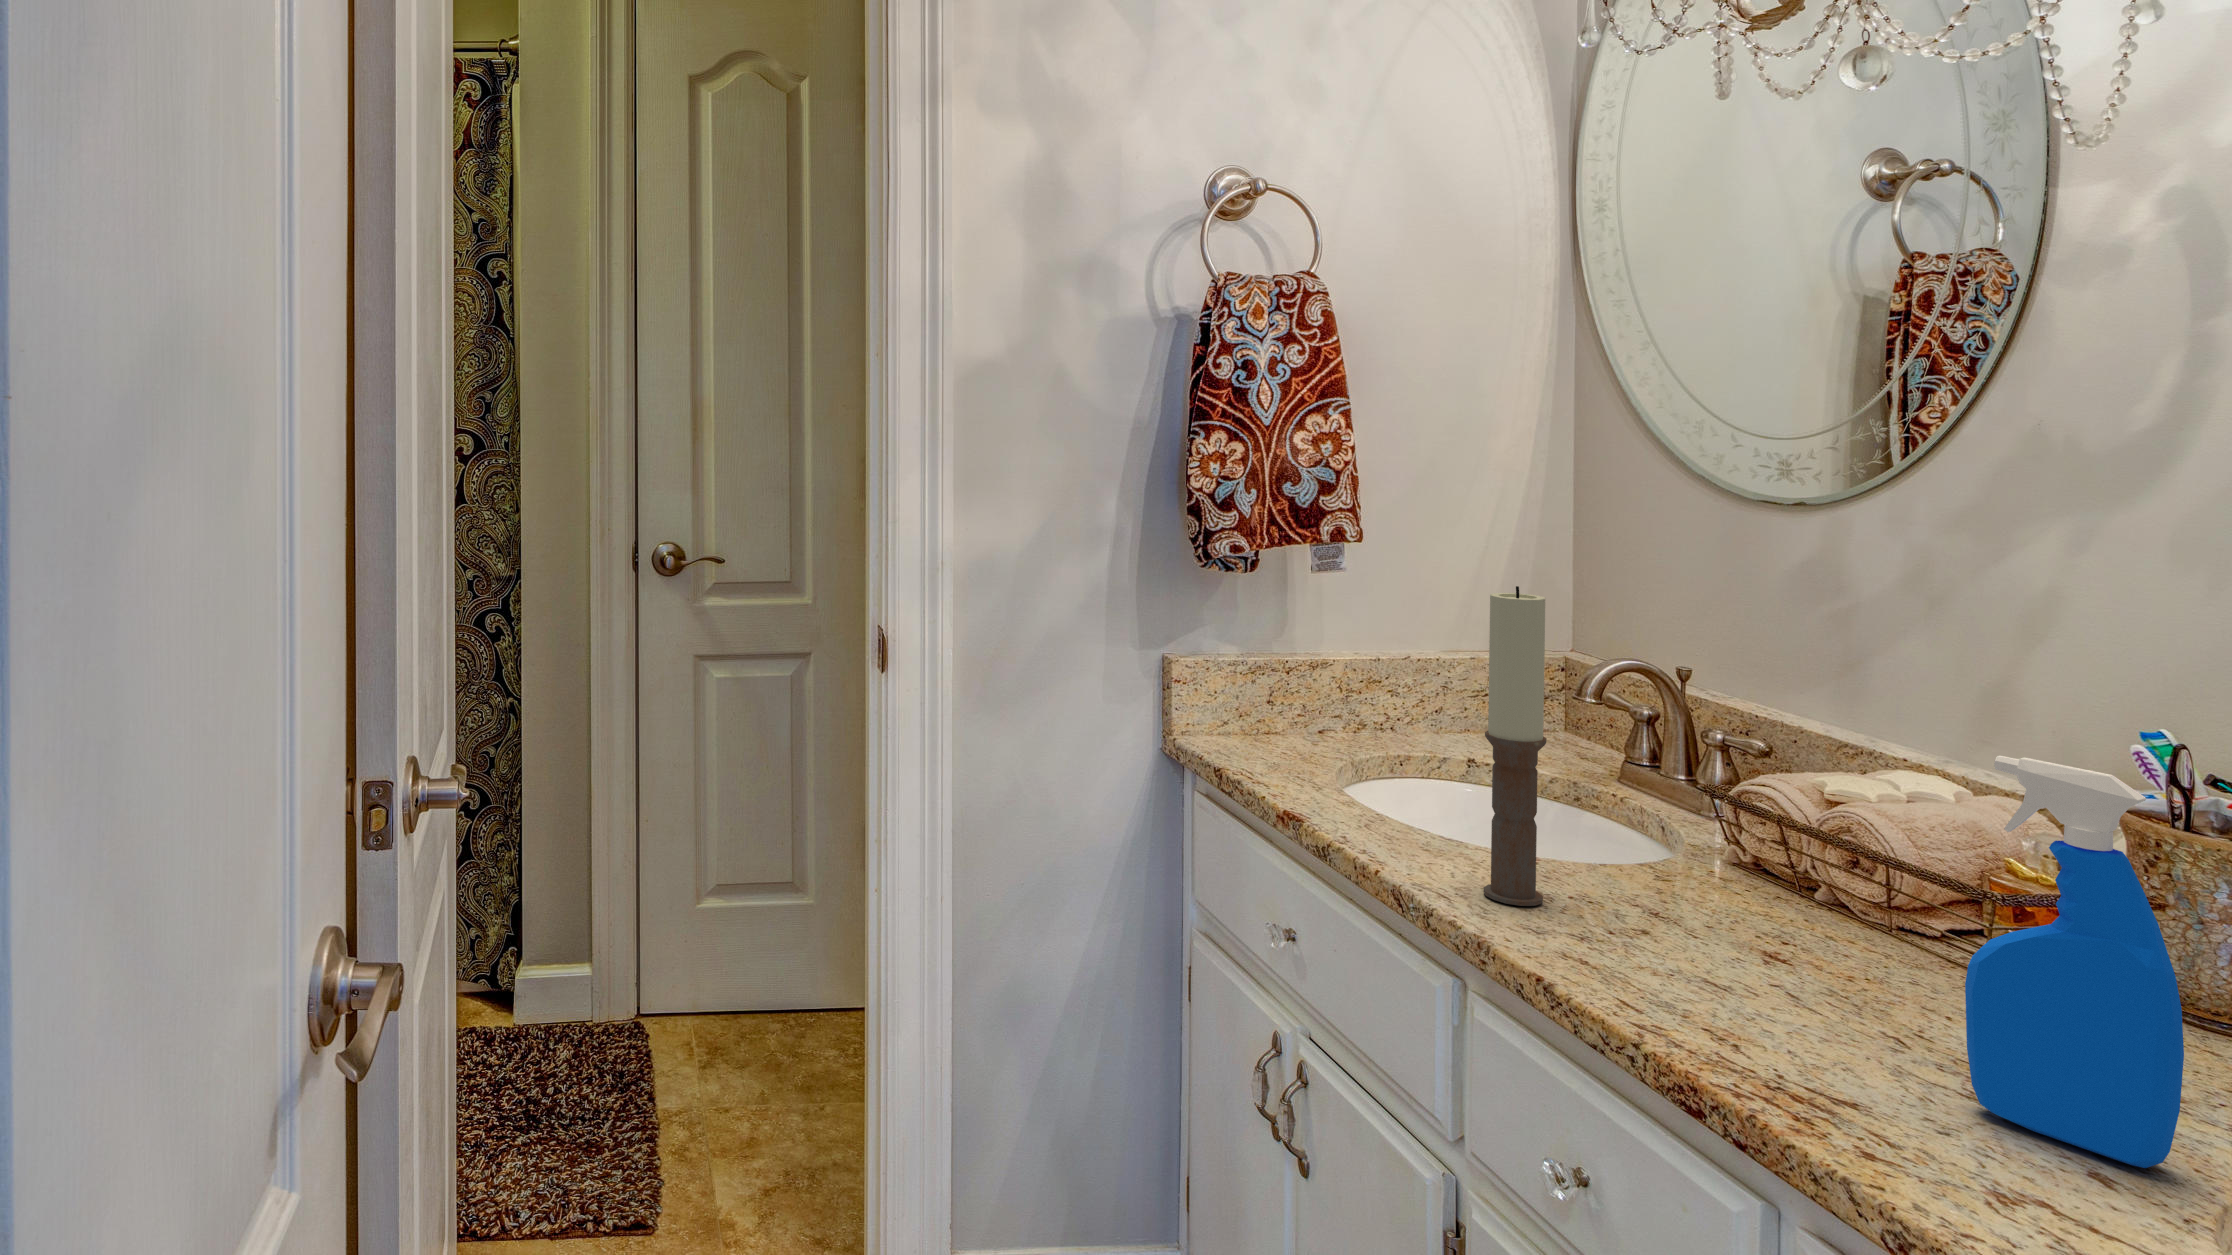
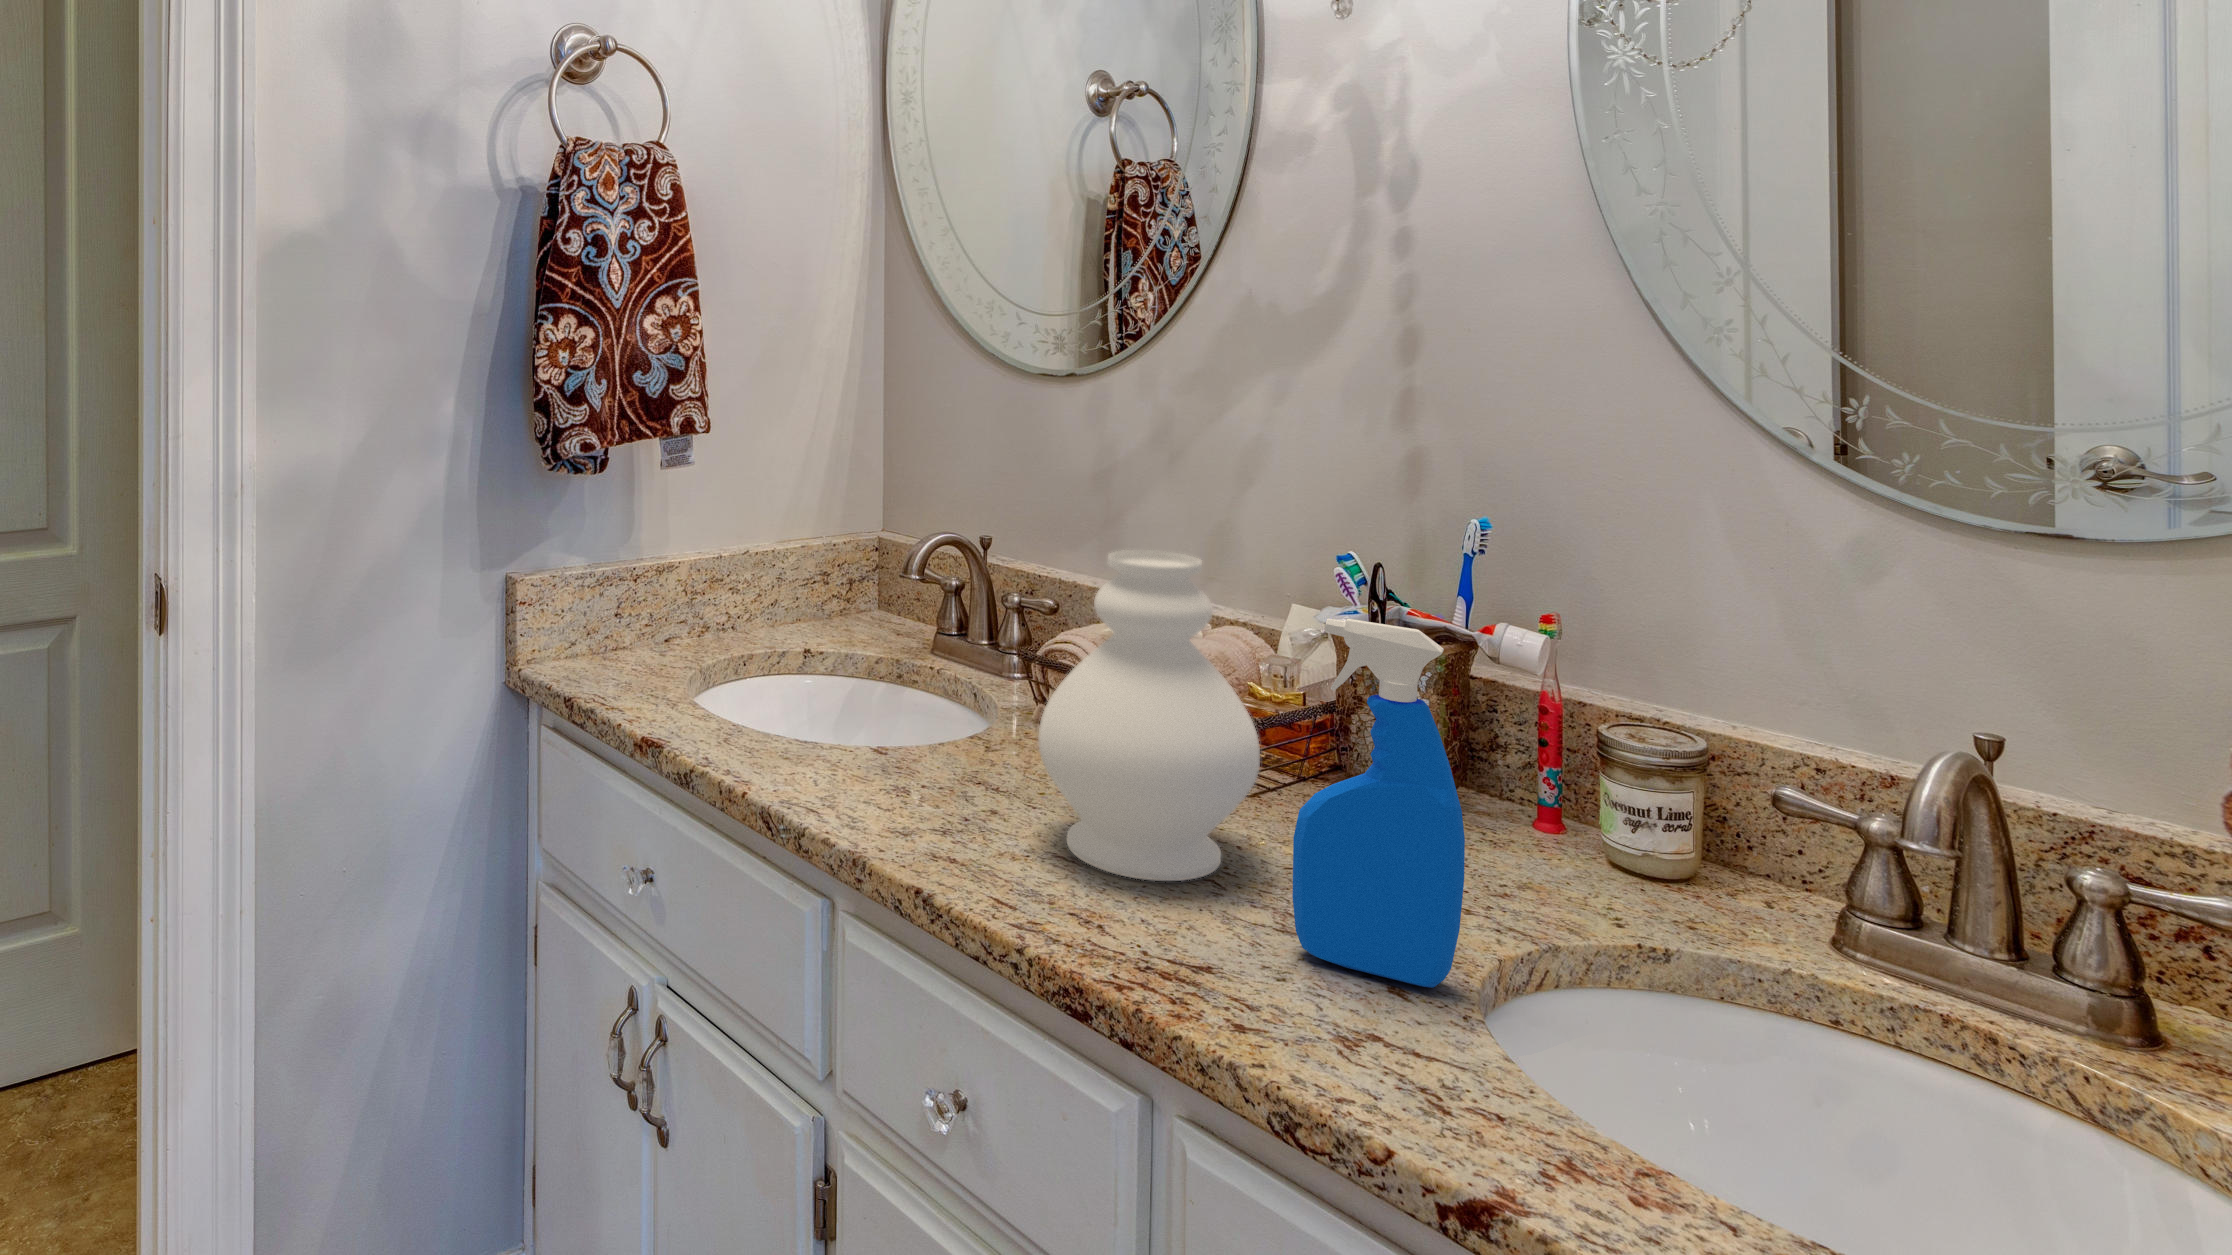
candle: present [1483,586,1547,906] -> none [848,472,907,798]
decorative vase: none [1686,678,1960,1027] -> present [1038,550,1260,881]

